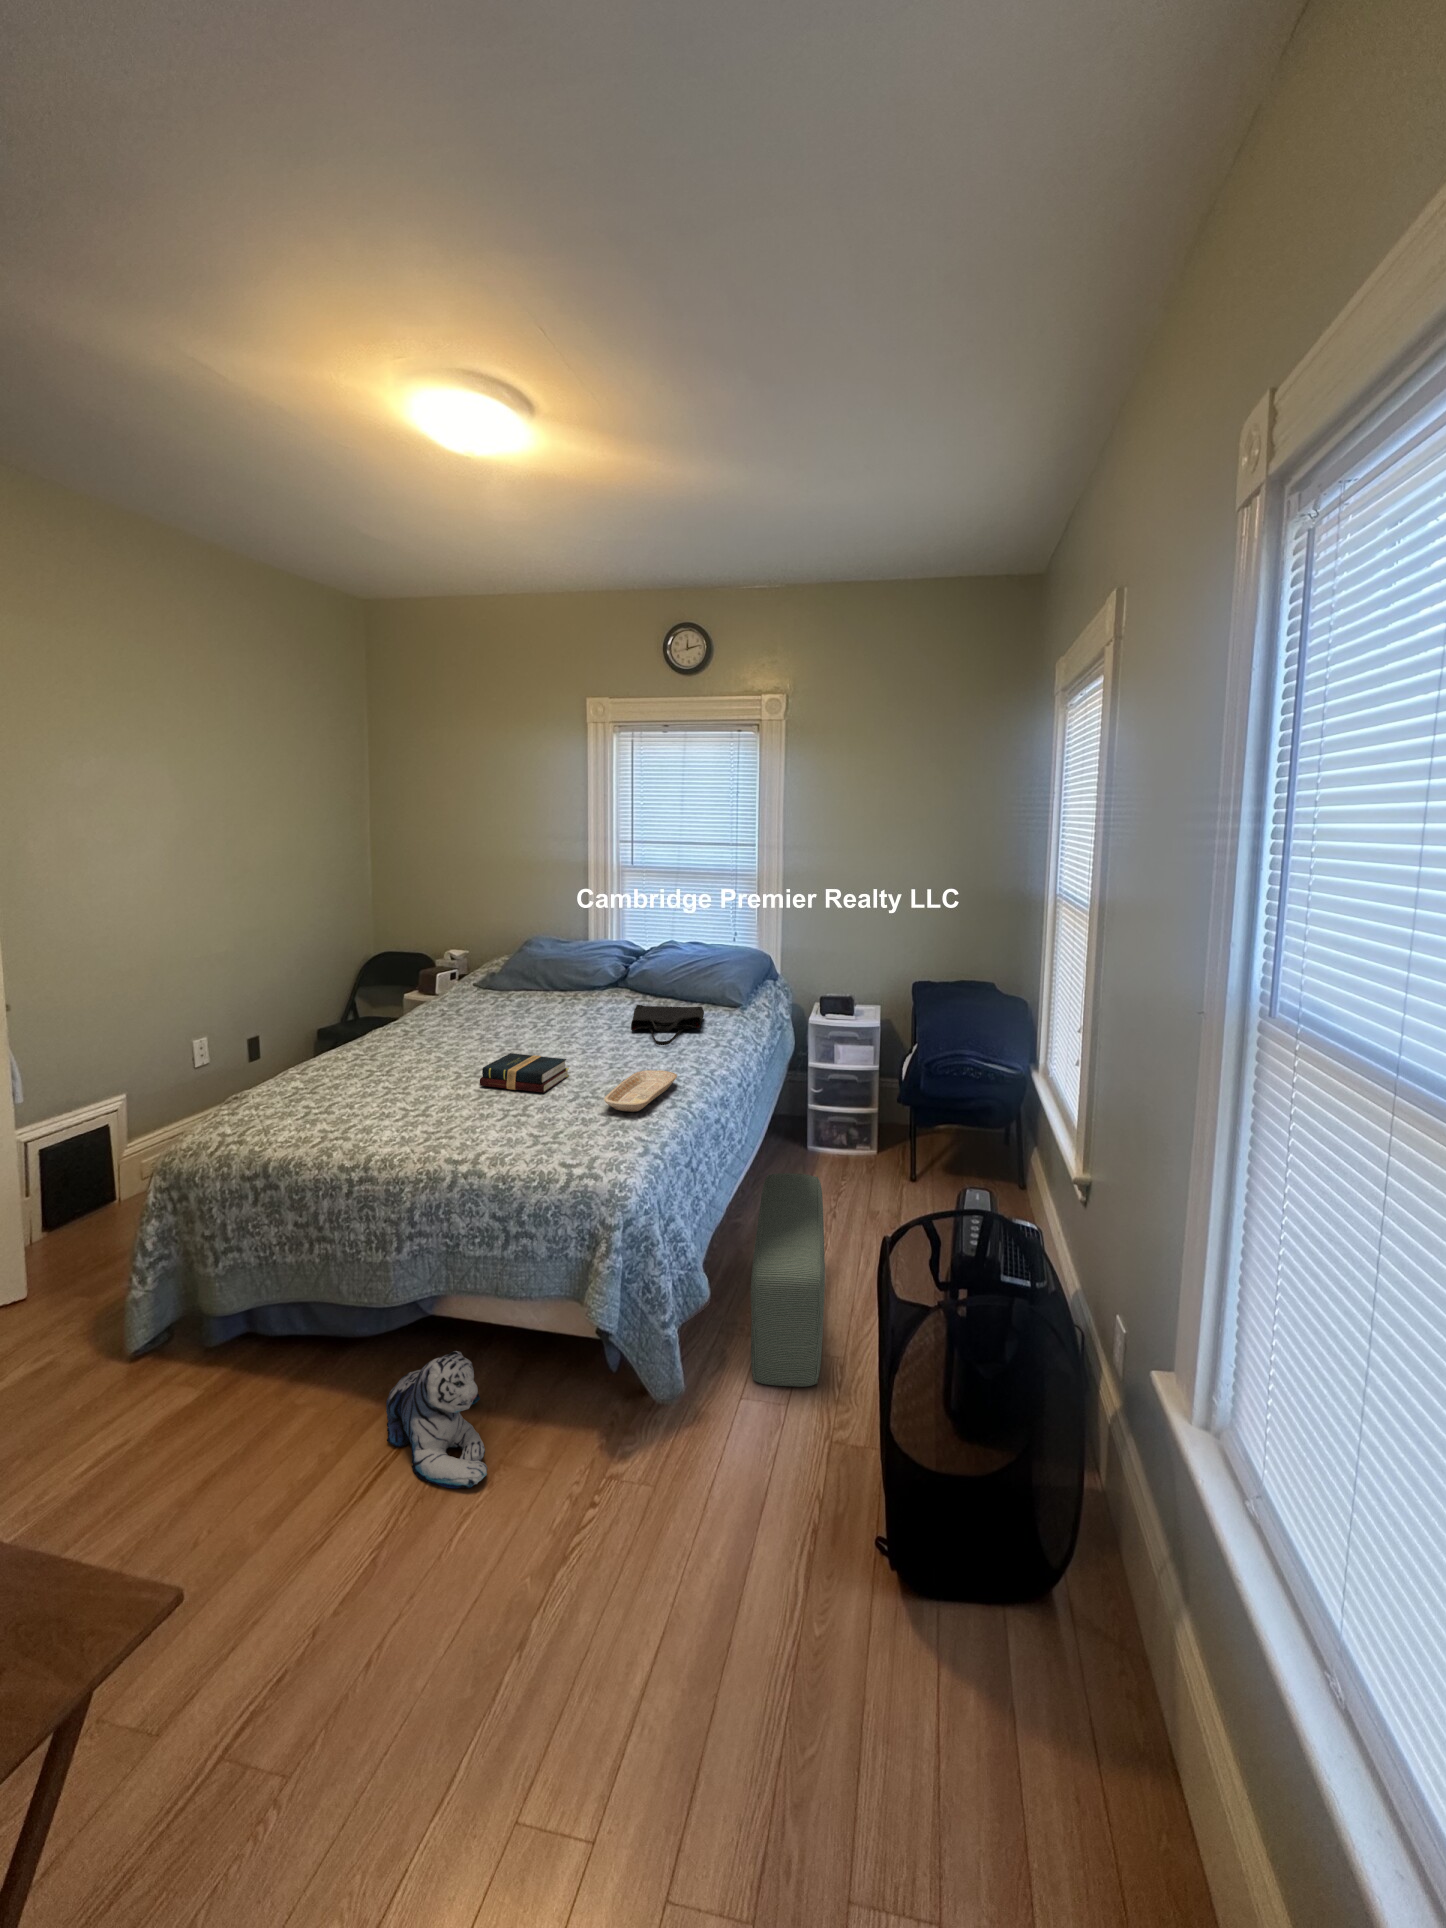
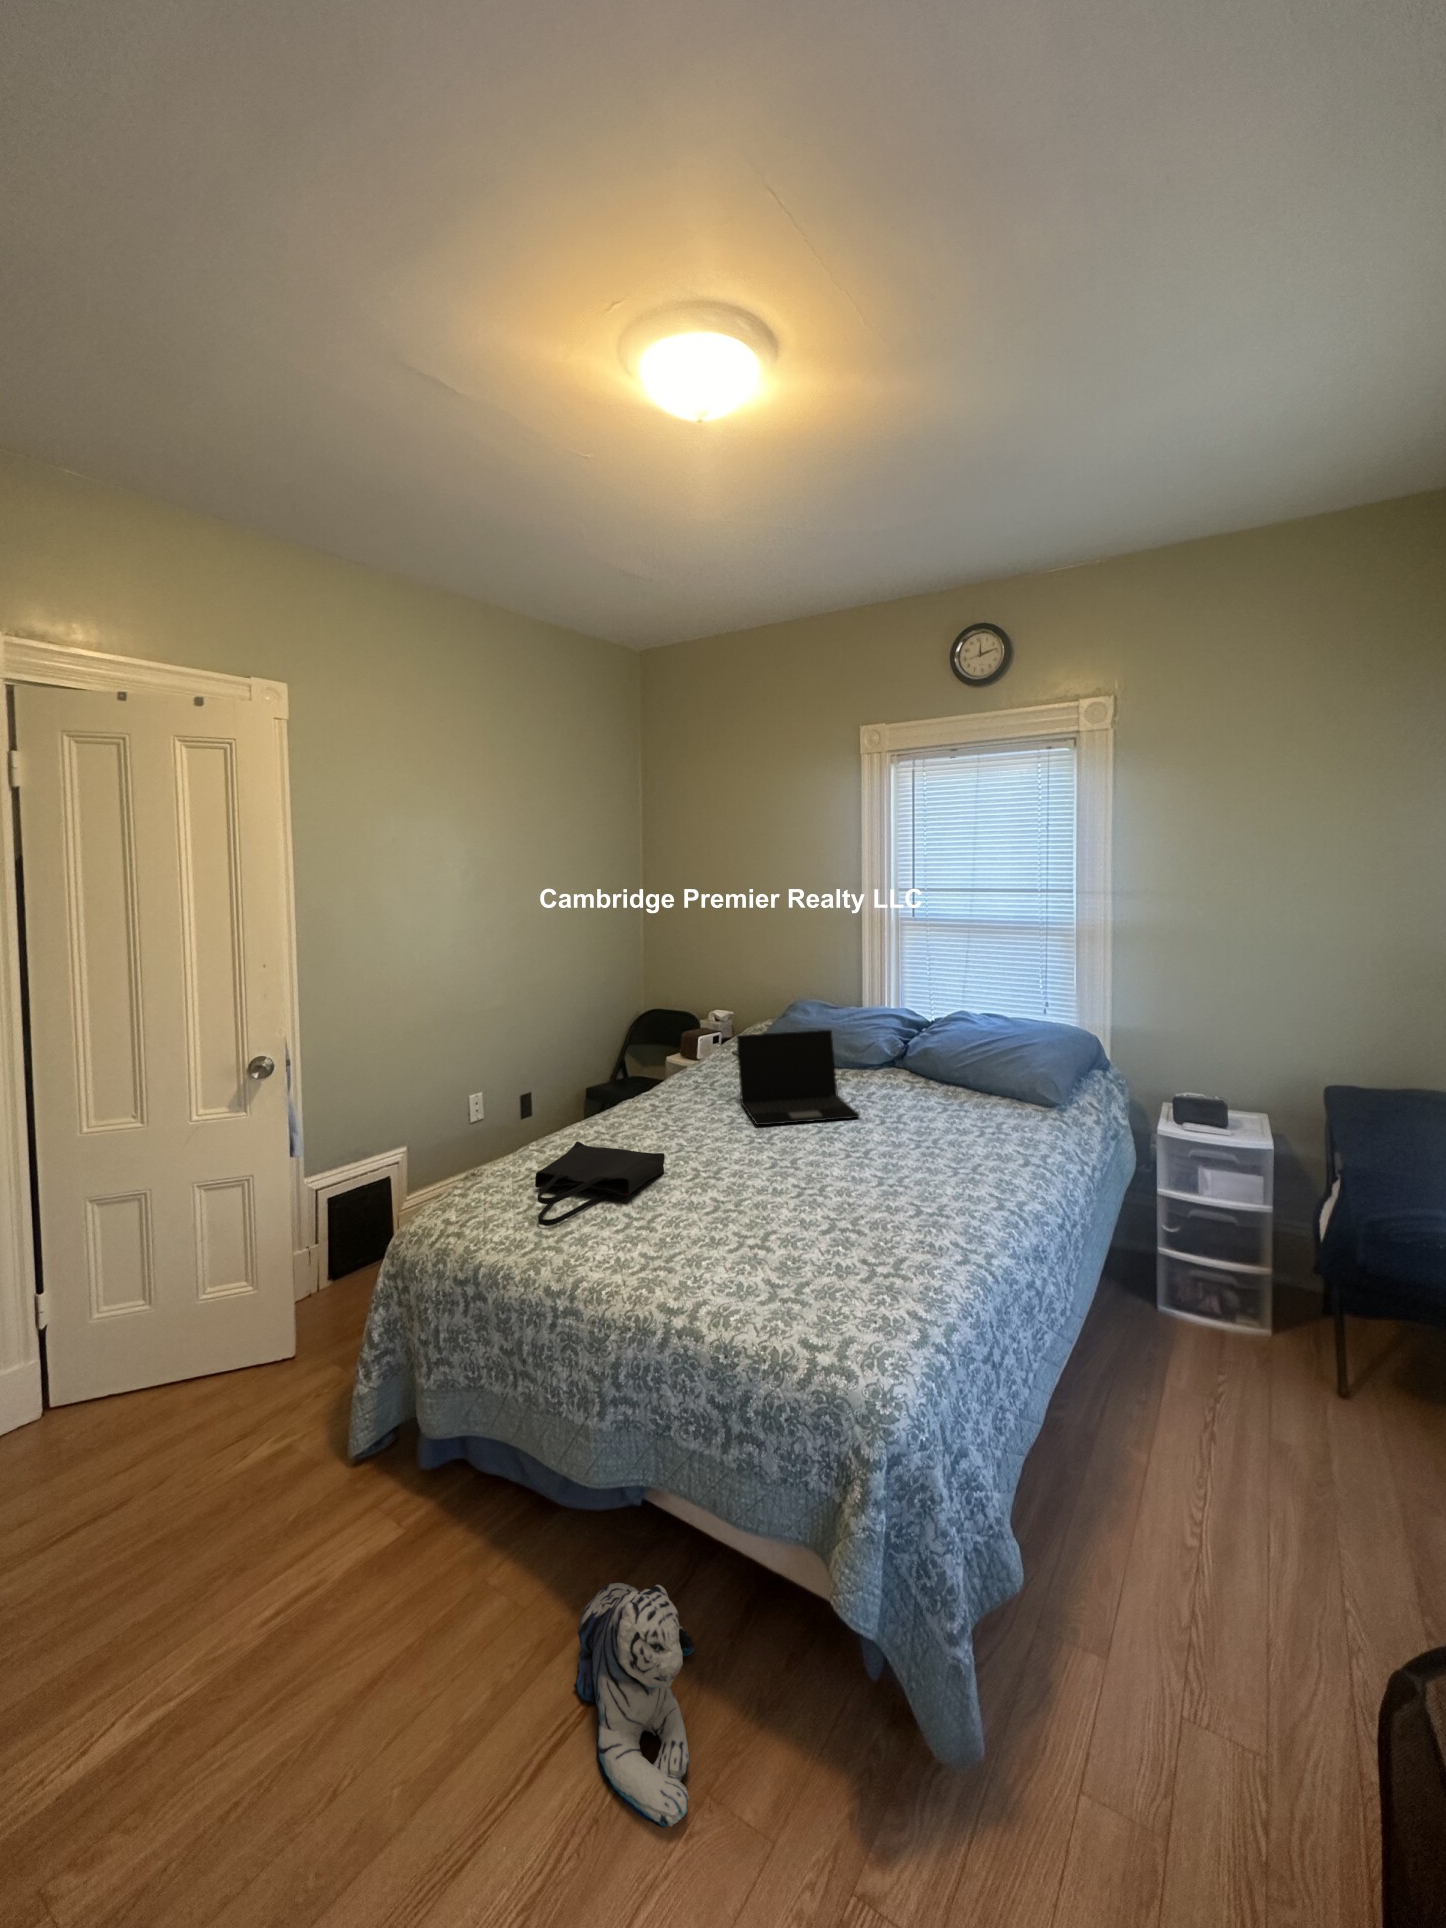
laptop: none [482,958,592,1038] -> present [737,1030,860,1125]
tote bag: present [631,1005,704,1045] -> present [535,1141,665,1226]
hardback book: present [480,1053,569,1093] -> none [717,1151,826,1213]
tray: present [604,1070,677,1112] -> none [867,1196,970,1263]
pouf: present [751,1173,825,1387] -> none [1096,1372,1231,1810]

